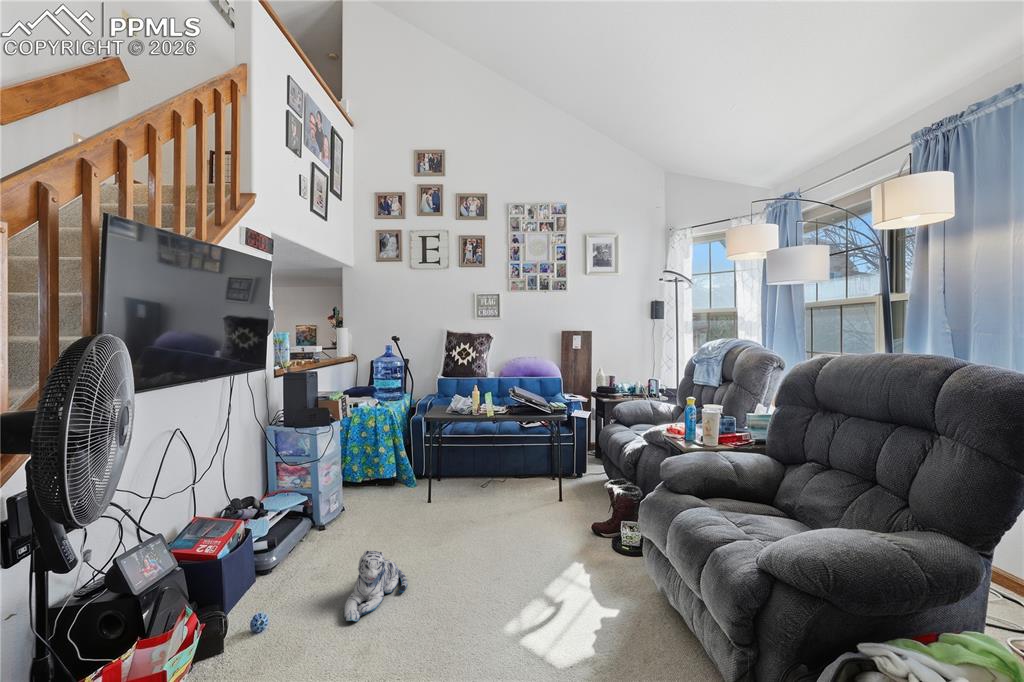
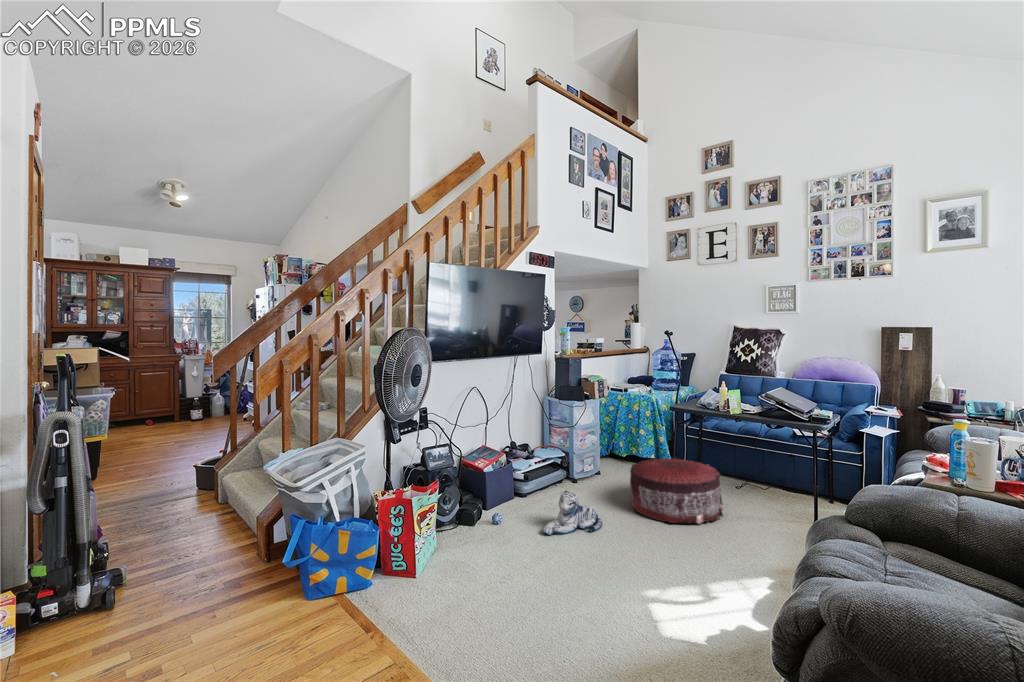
pouf: none [407,472,507,549] -> present [630,458,723,524]

